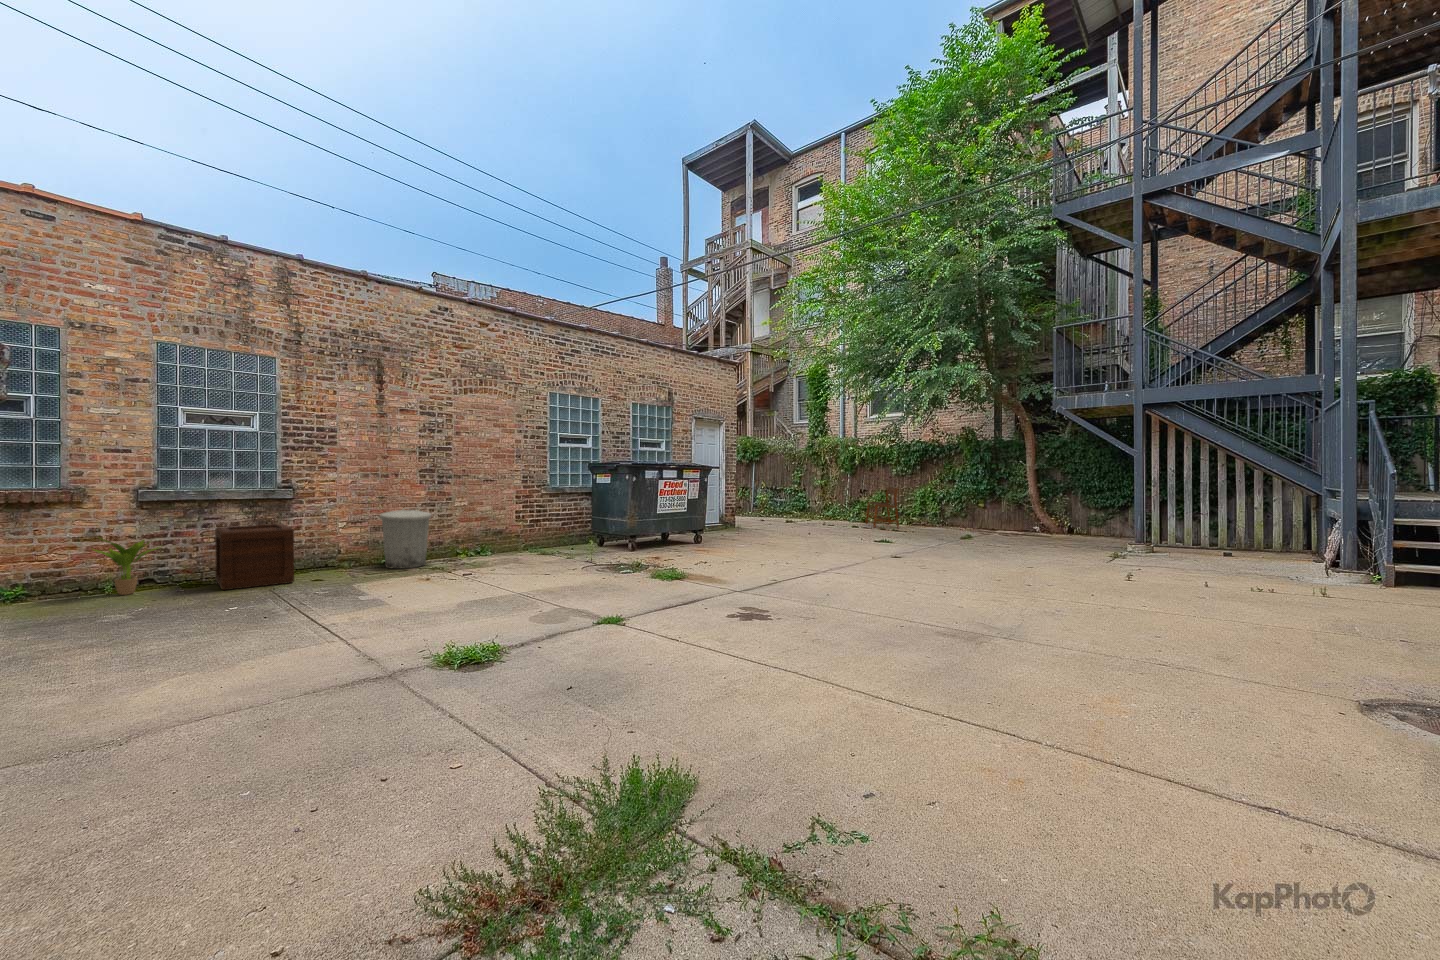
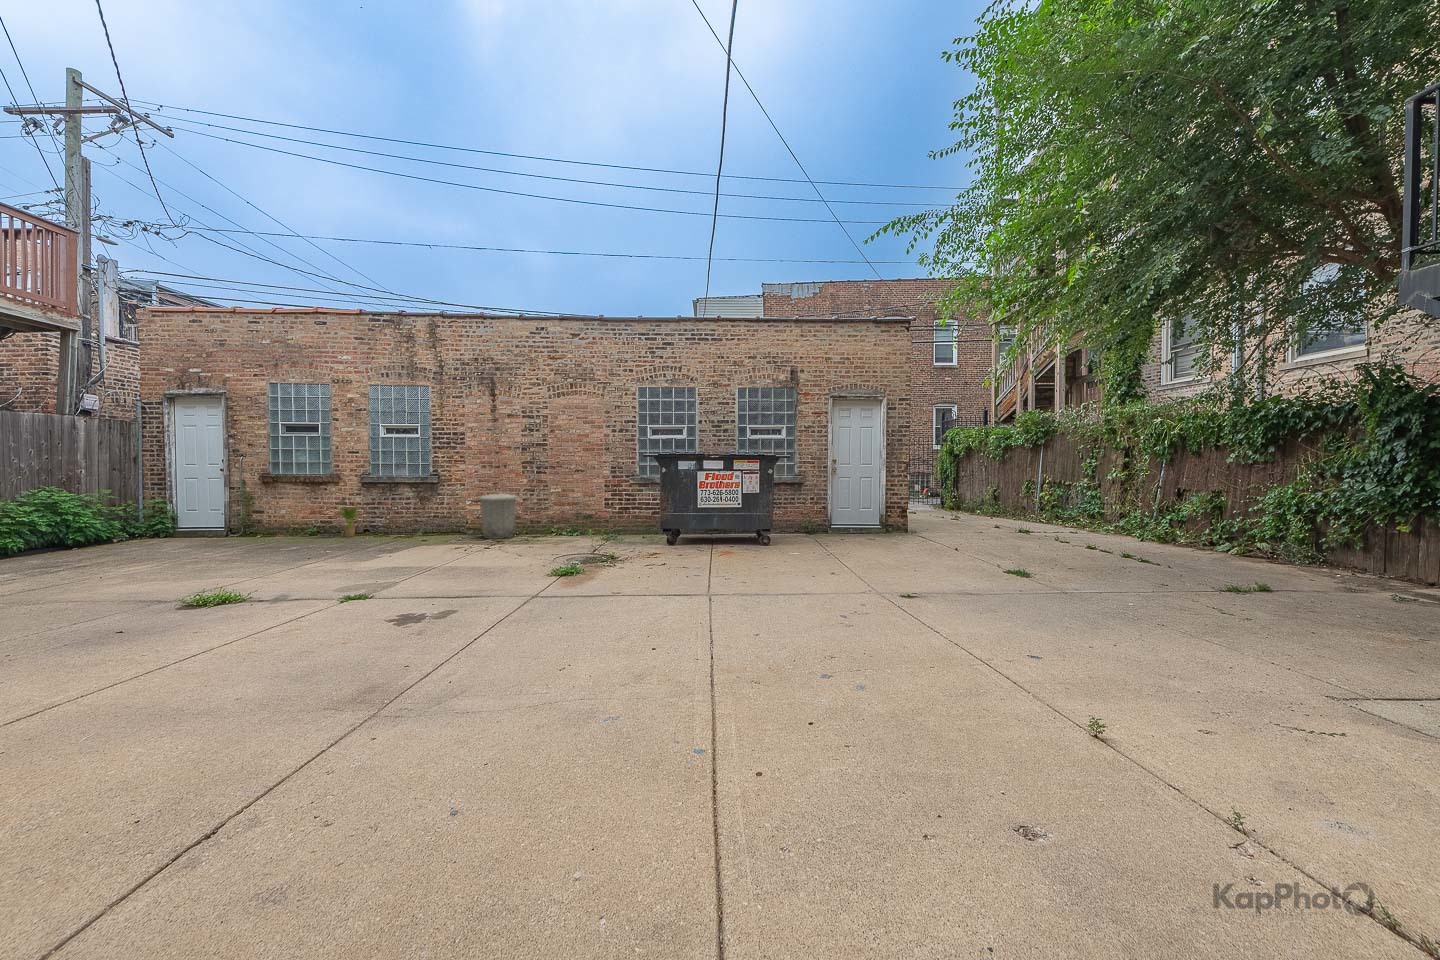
bench: present [866,487,899,528] -> none [1138,482,1212,555]
wooden crate: present [215,524,294,590] -> none [376,500,432,540]

